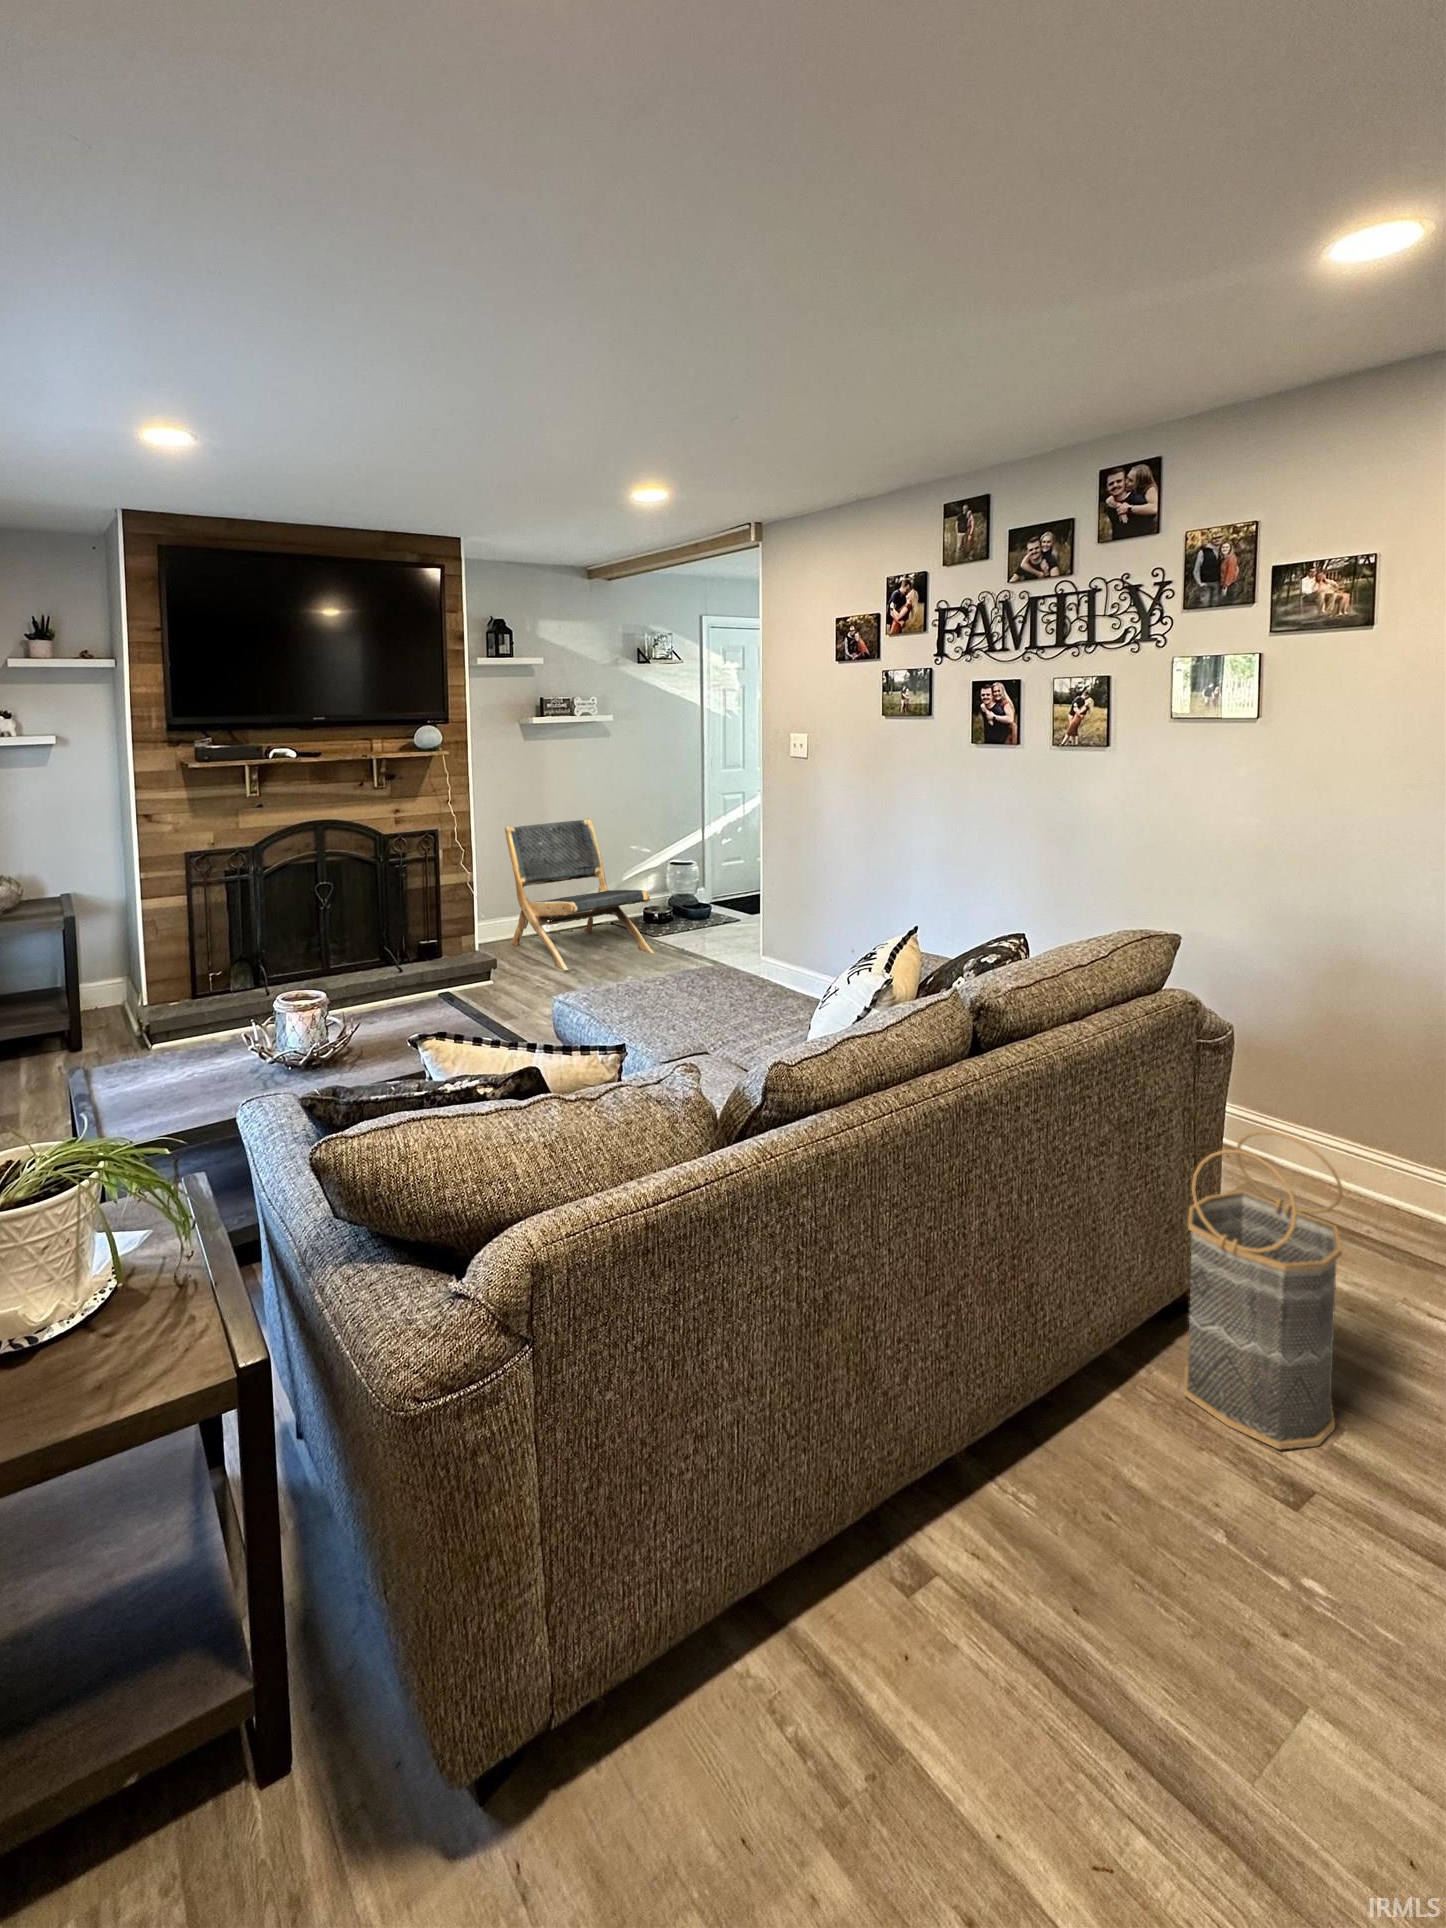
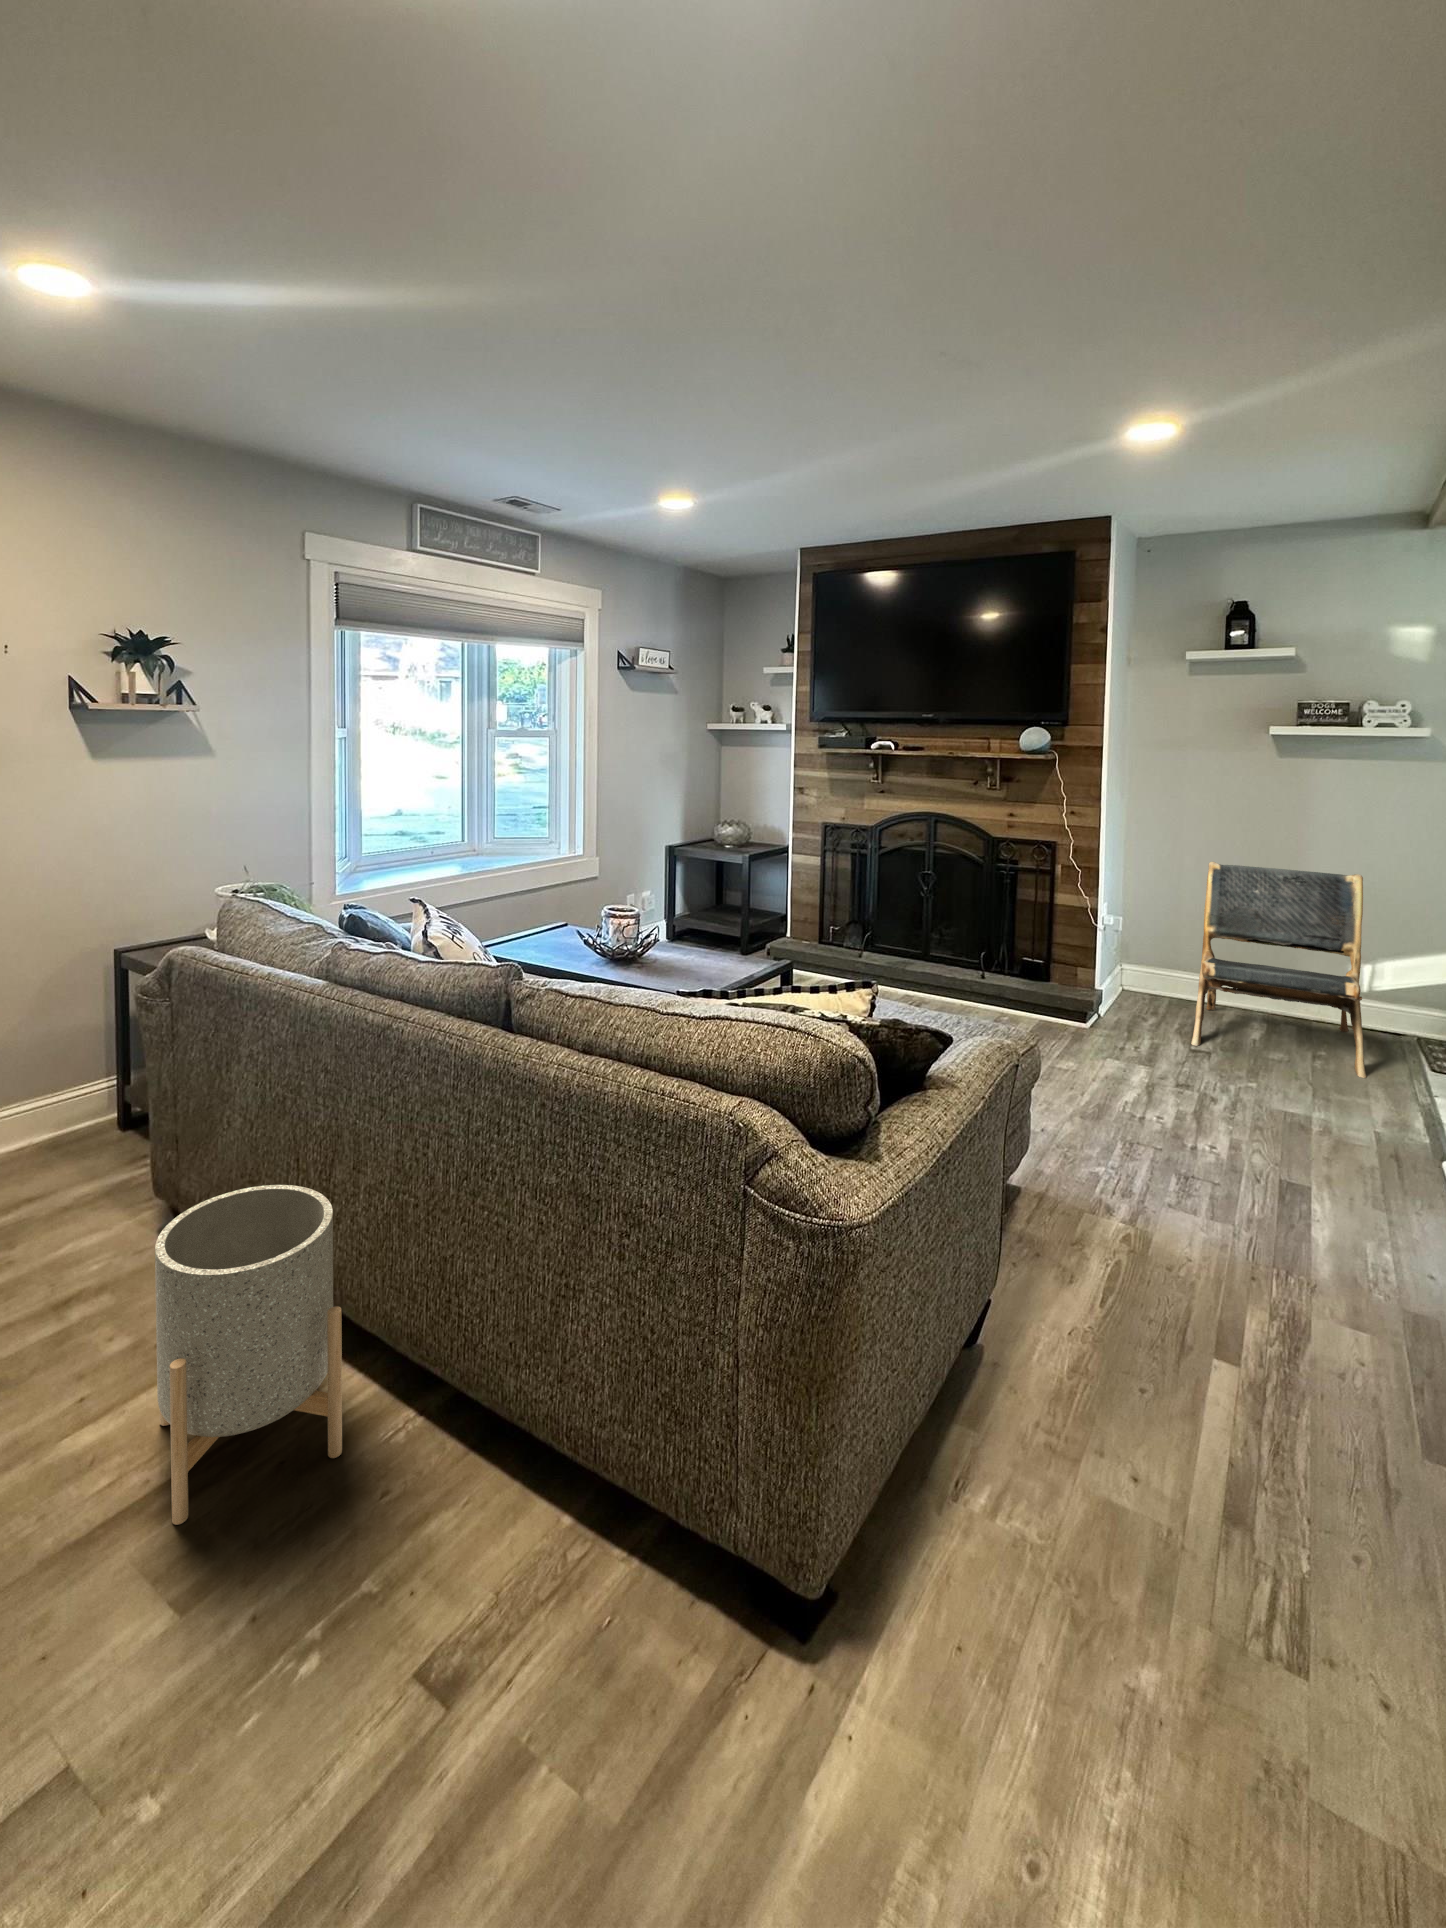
basket: present [1184,1131,1343,1449] -> none [518,1288,724,1792]
planter: none [910,1328,1194,1773] -> present [155,1185,342,1525]

